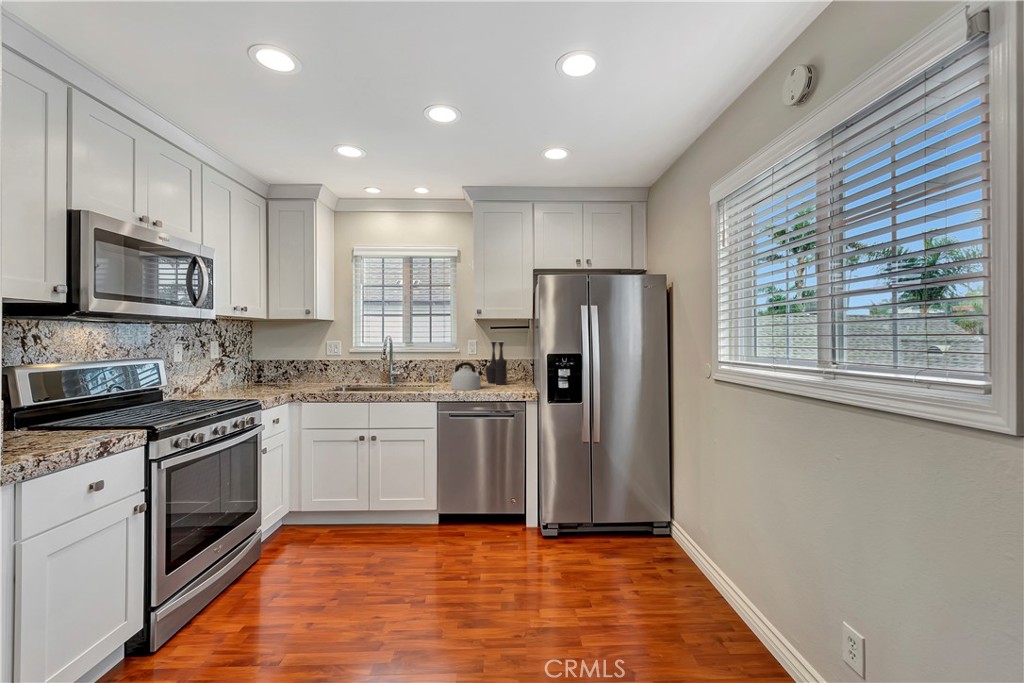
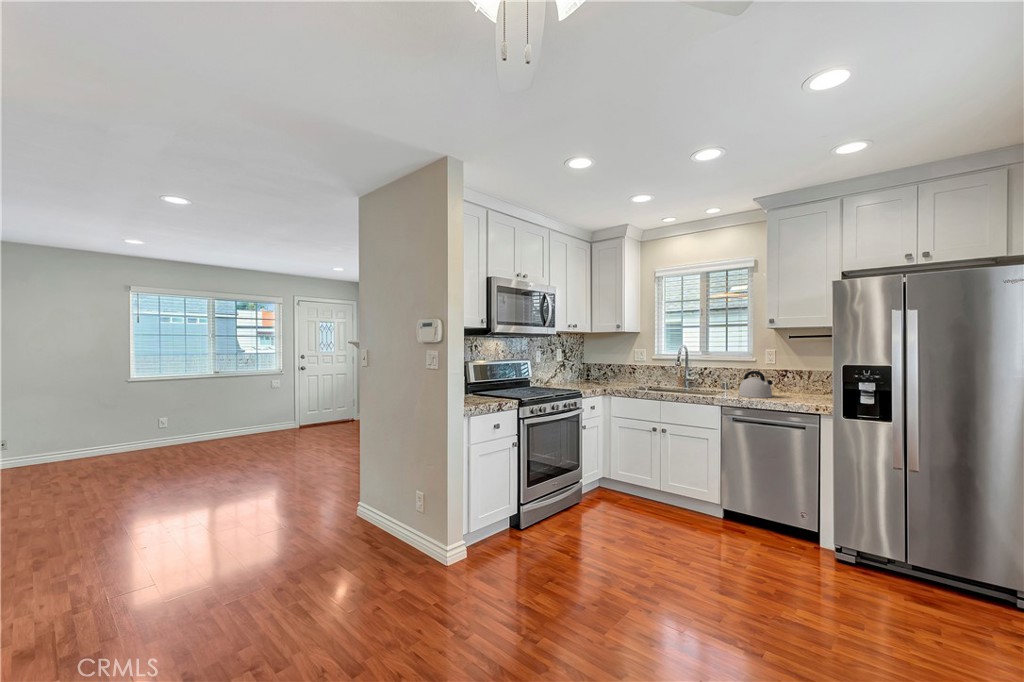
vase: present [485,341,507,385] -> none [784,351,809,396]

